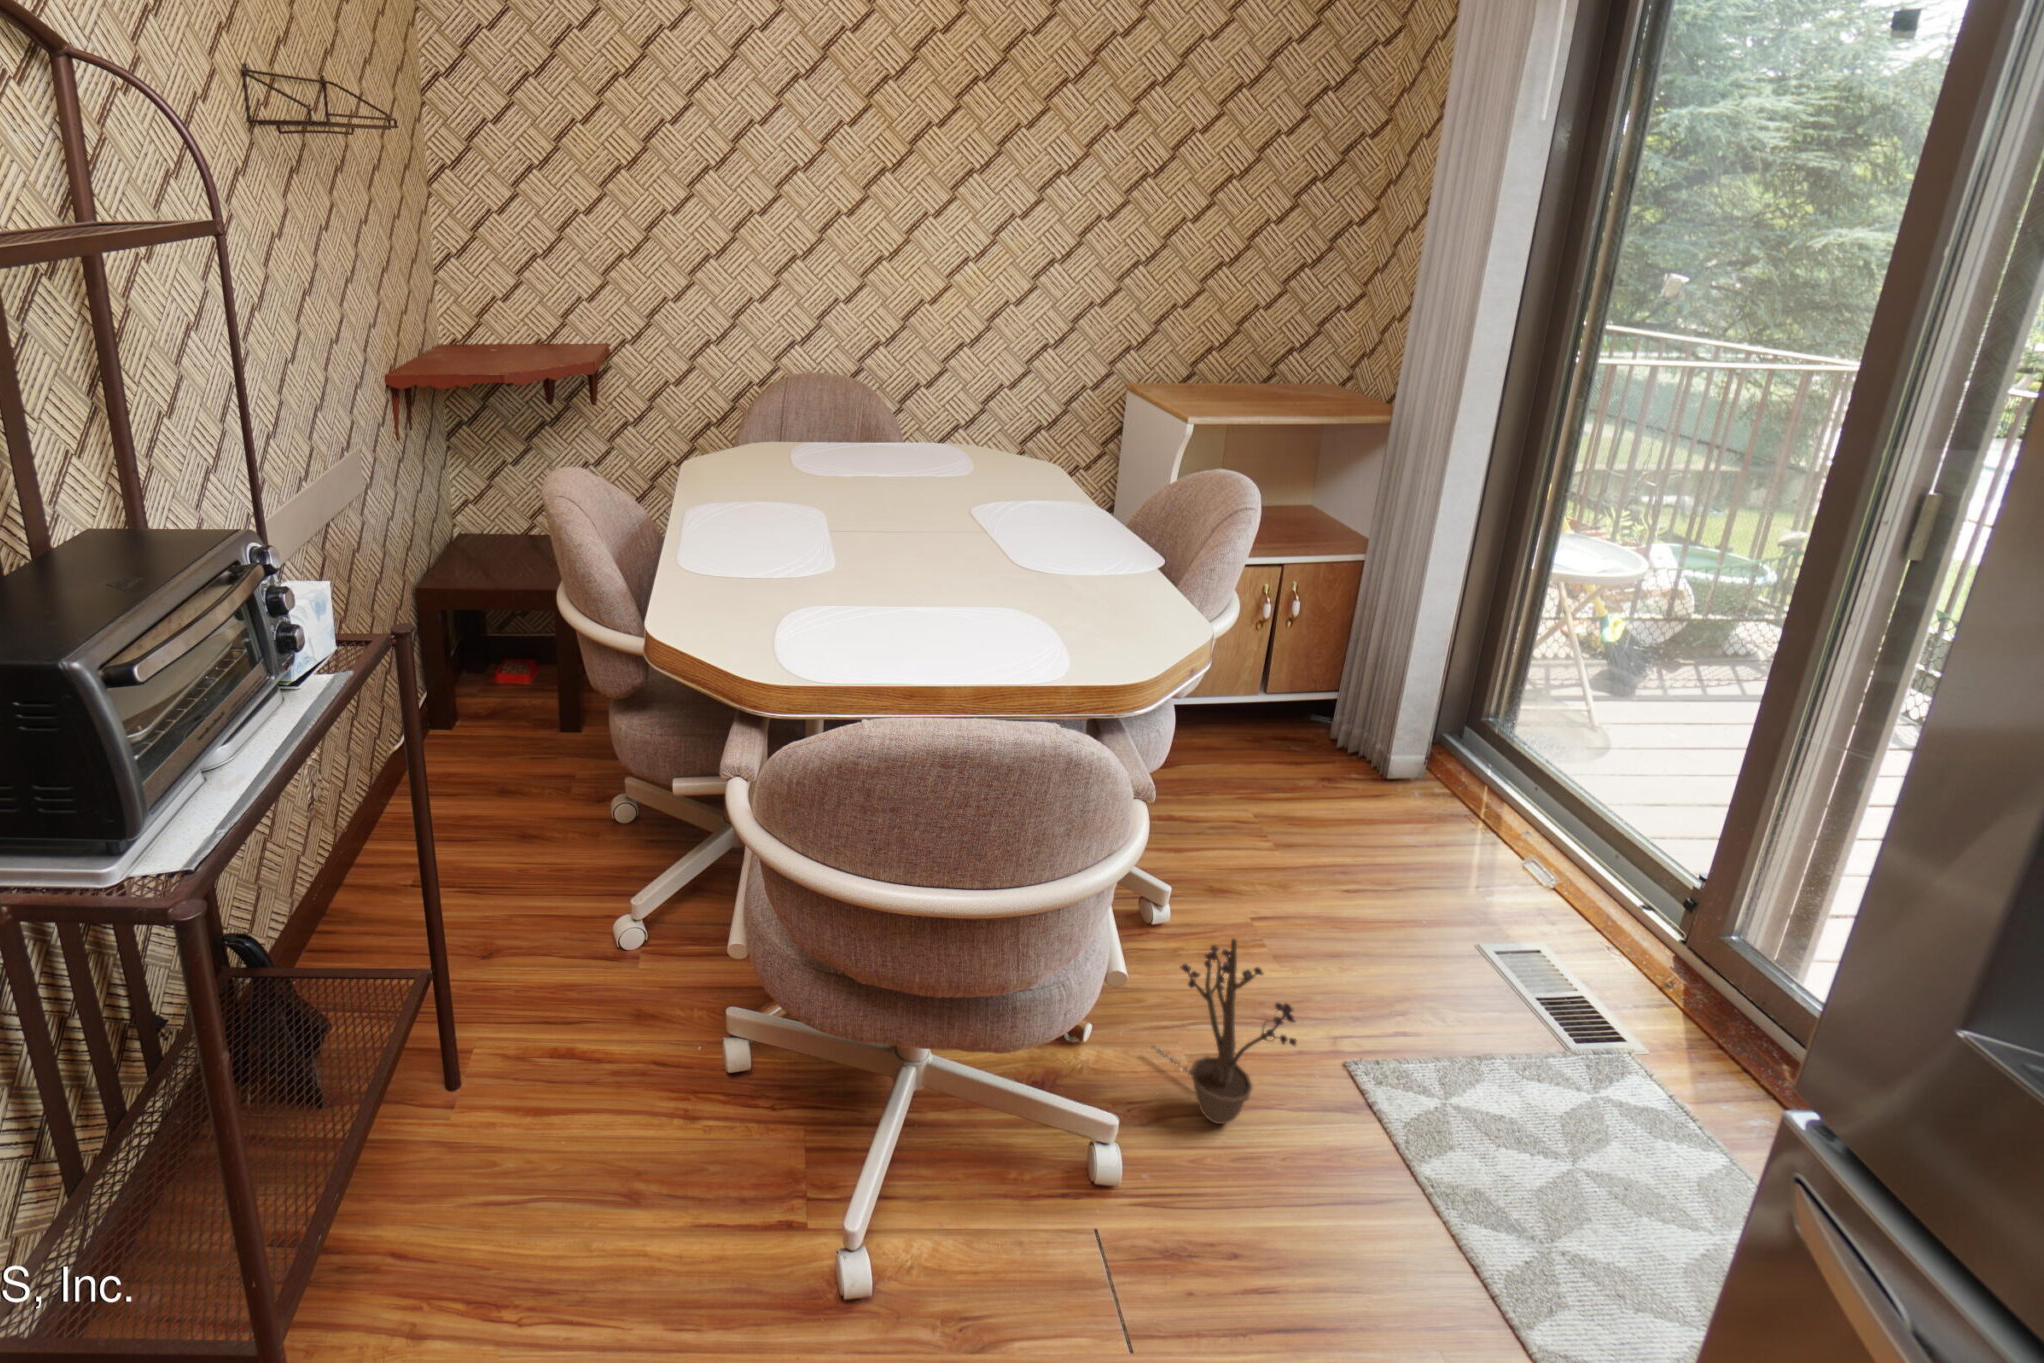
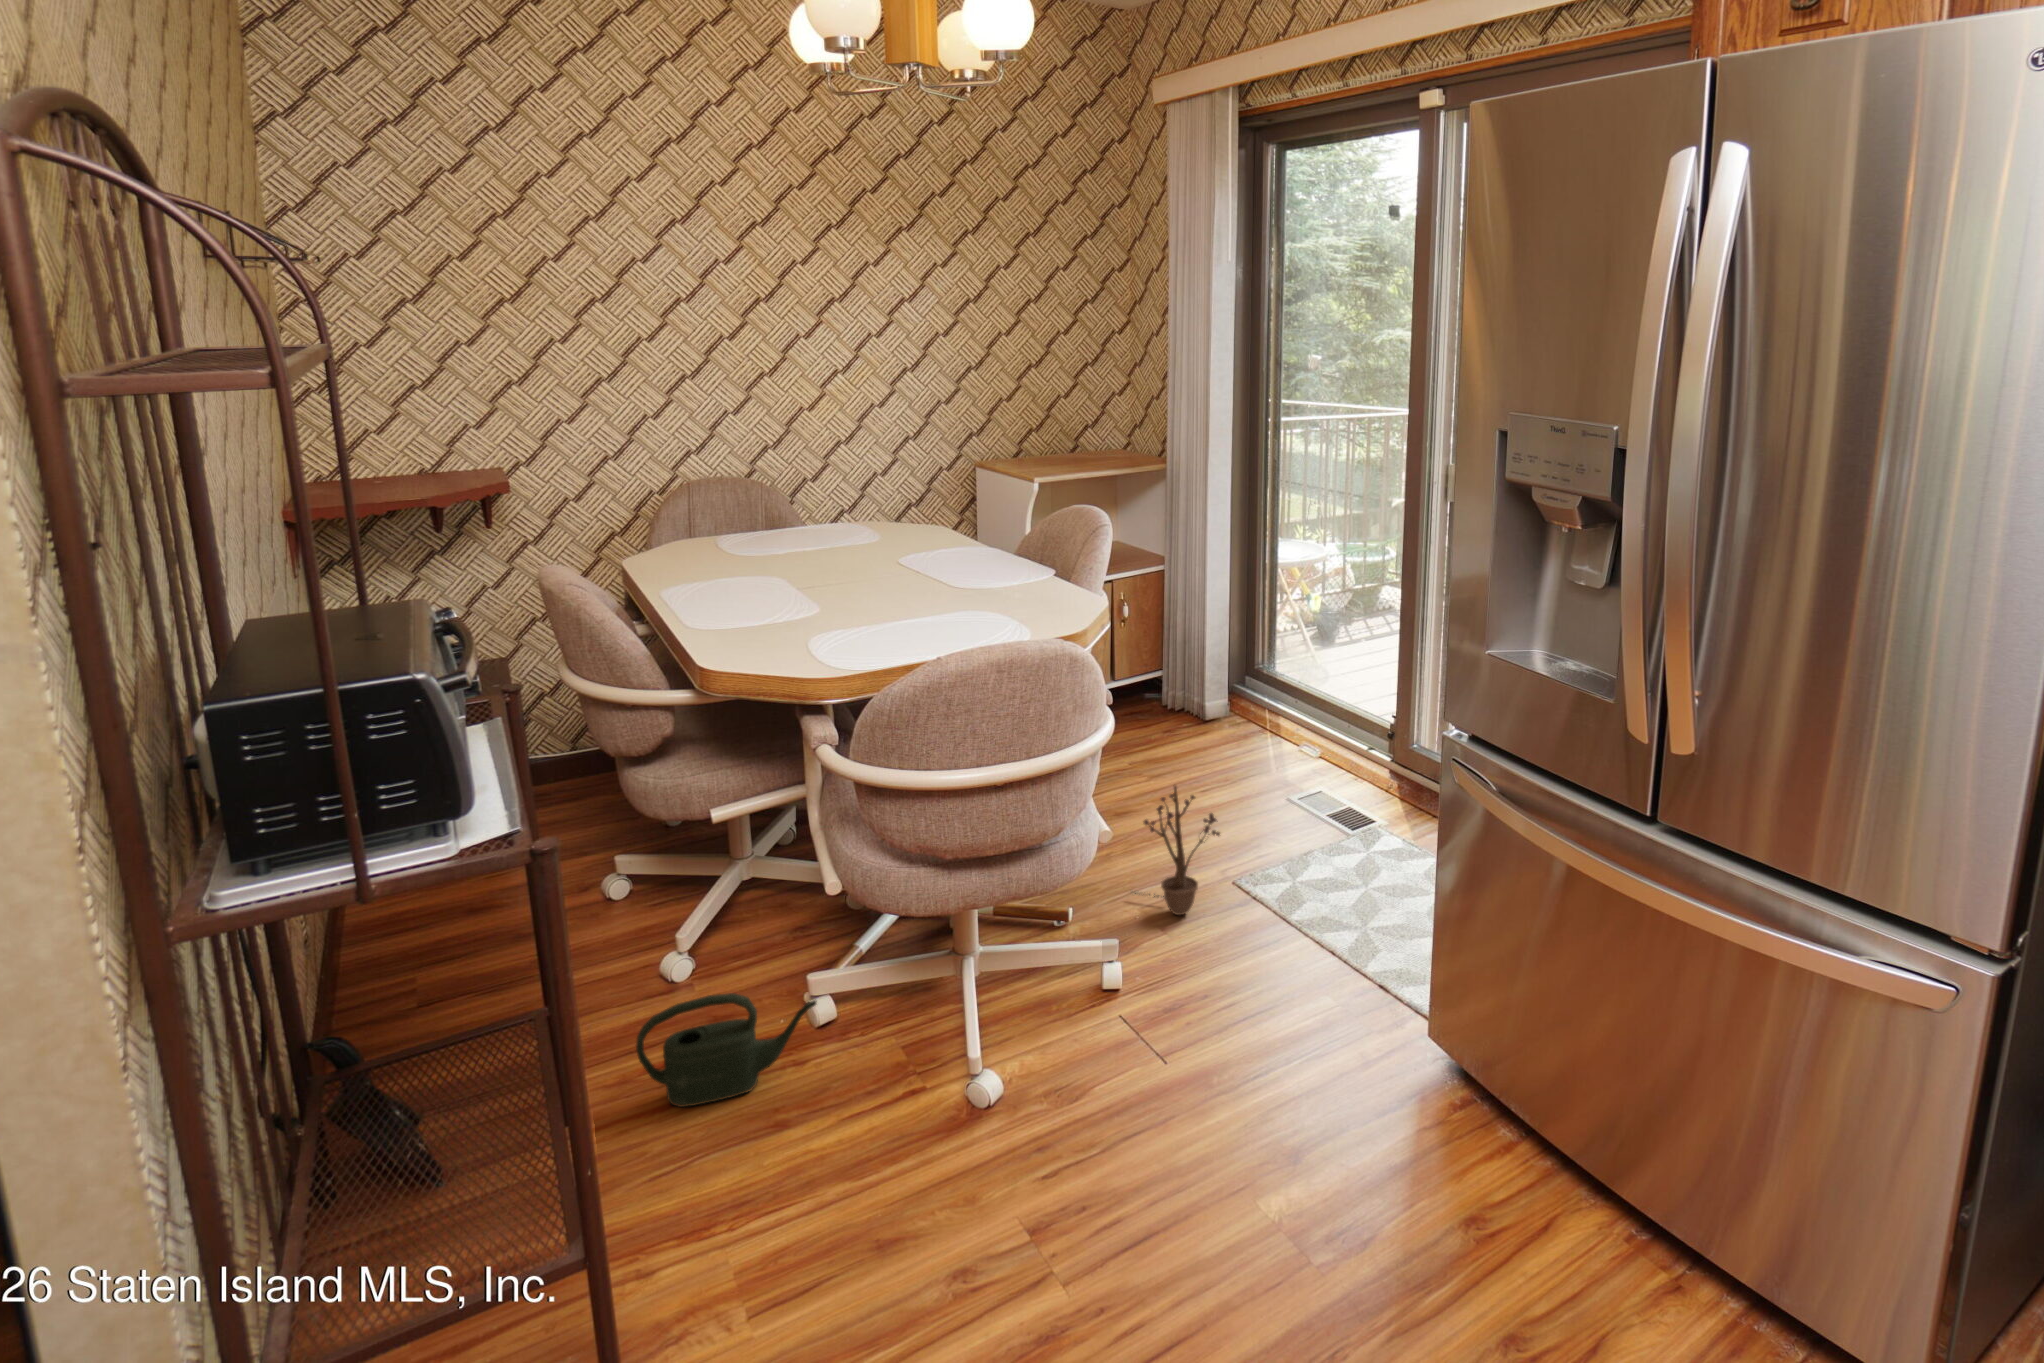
watering can: none [409,1048,617,1184] -> present [636,993,817,1107]

